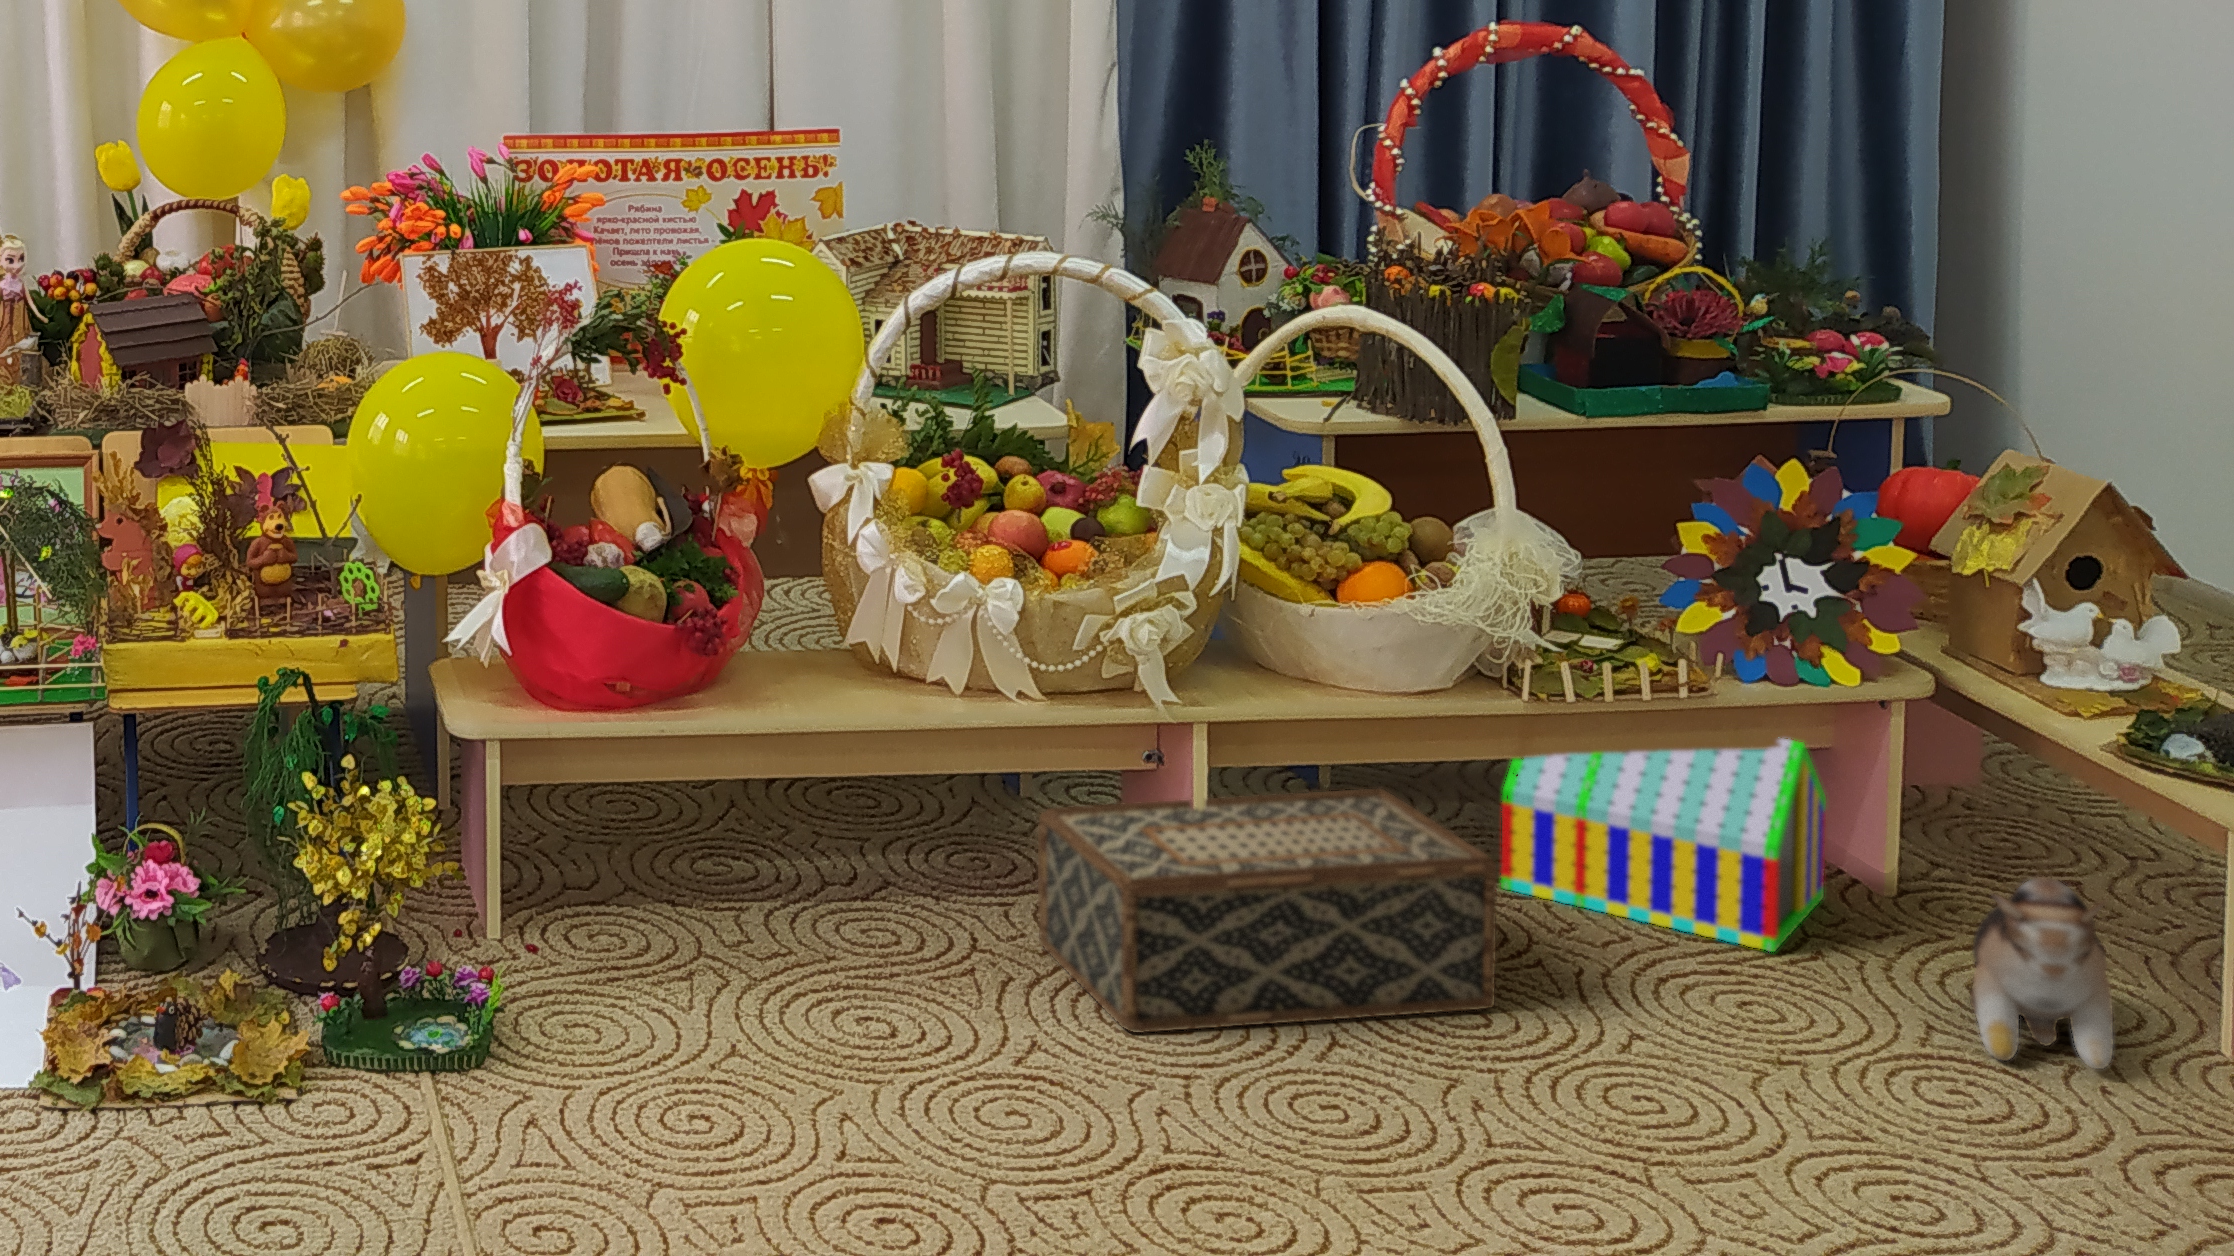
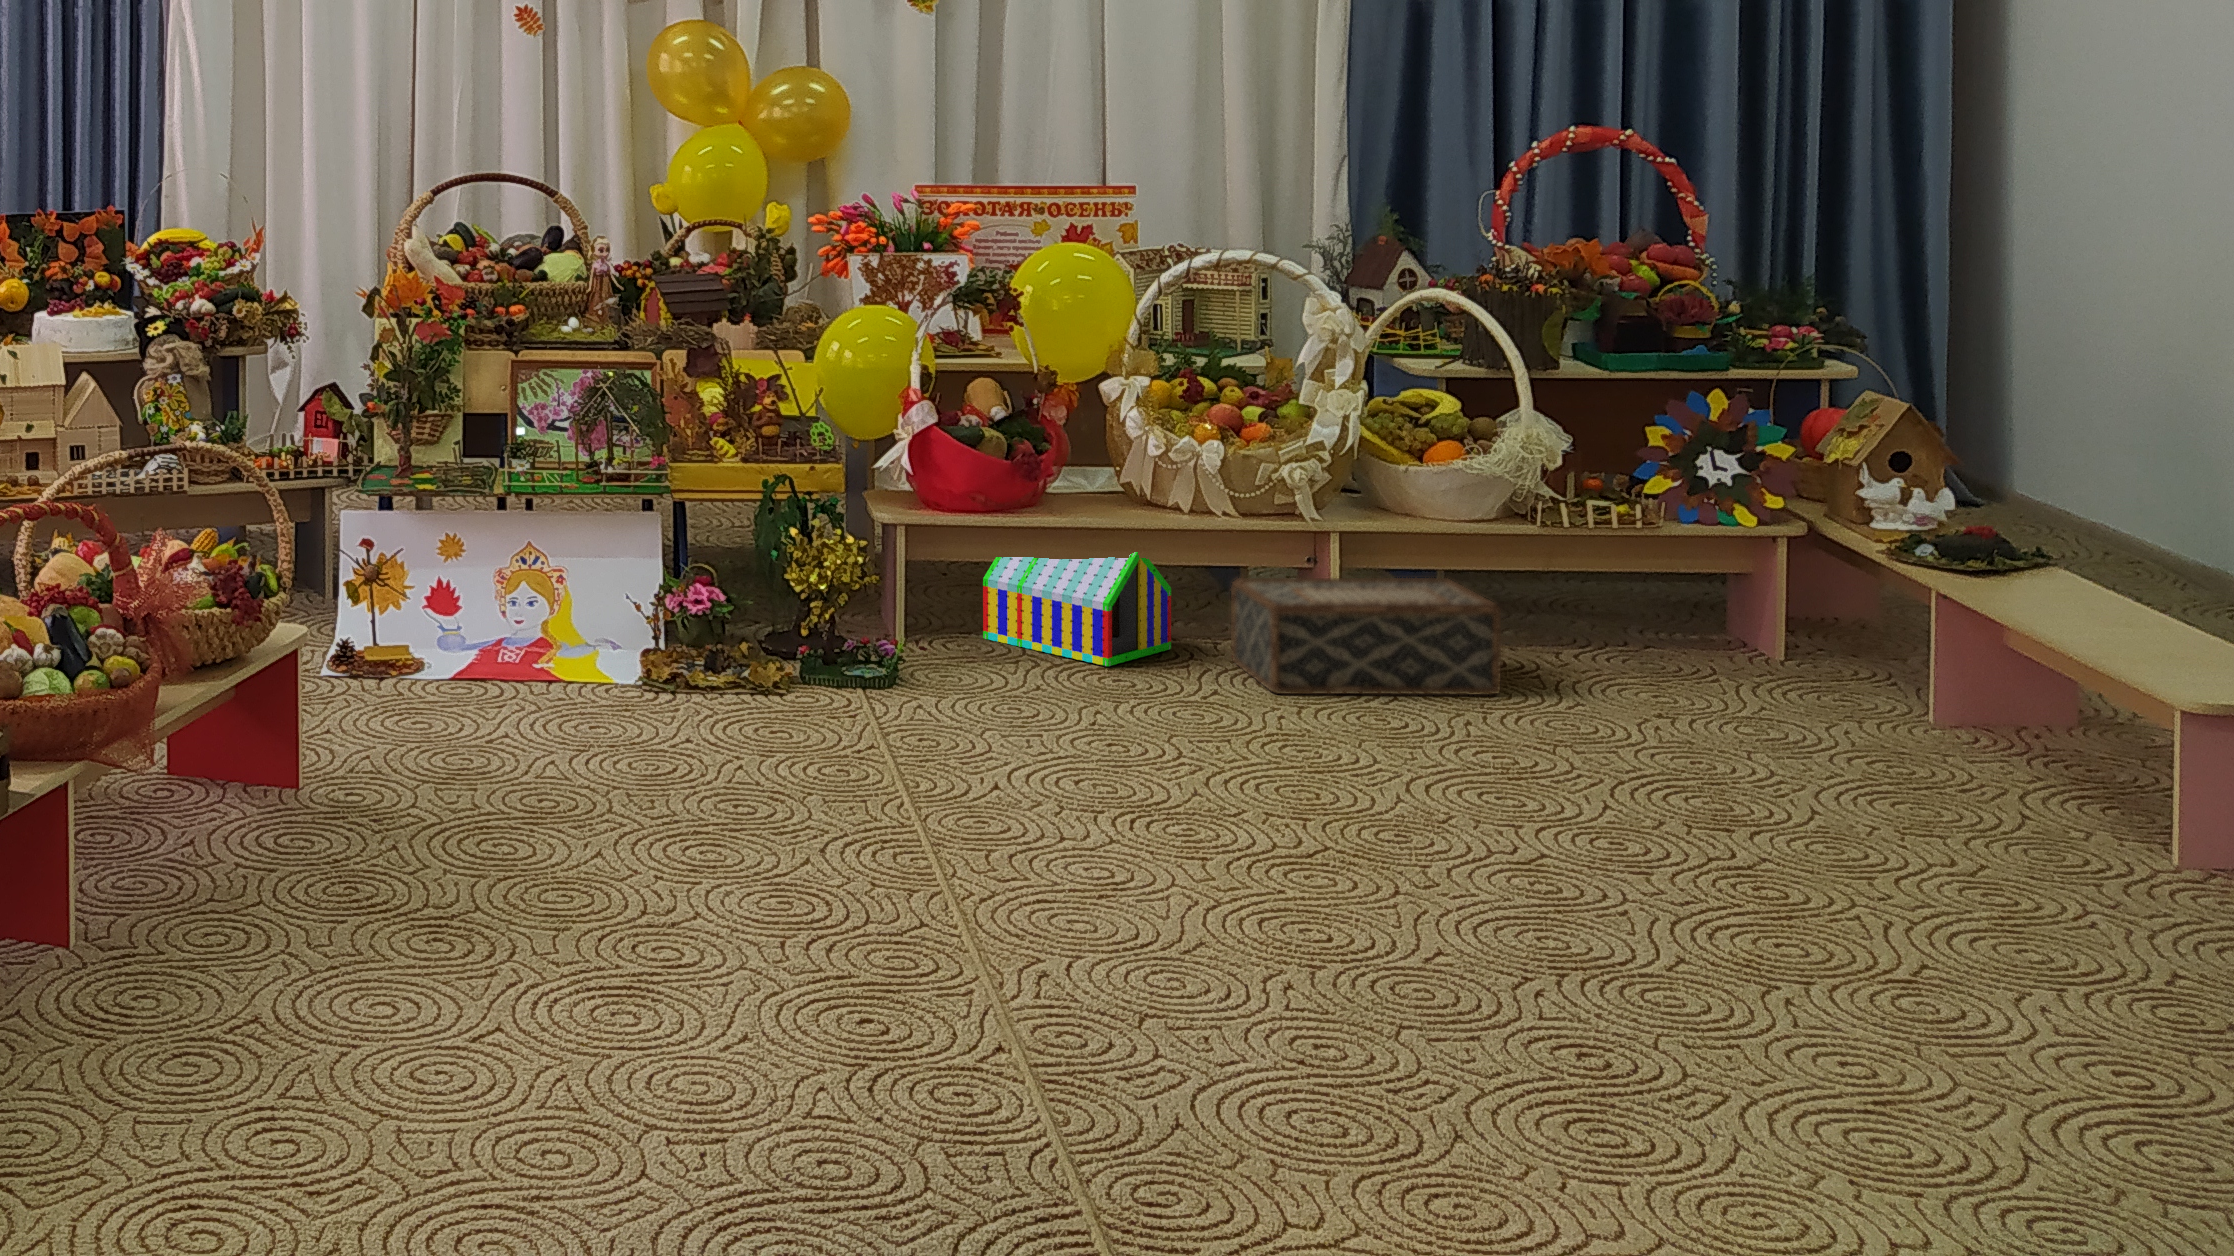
toy house: present [1501,739,1826,951] -> present [983,552,1171,666]
plush toy: present [1970,877,2113,1069] -> none [1781,614,1874,729]

